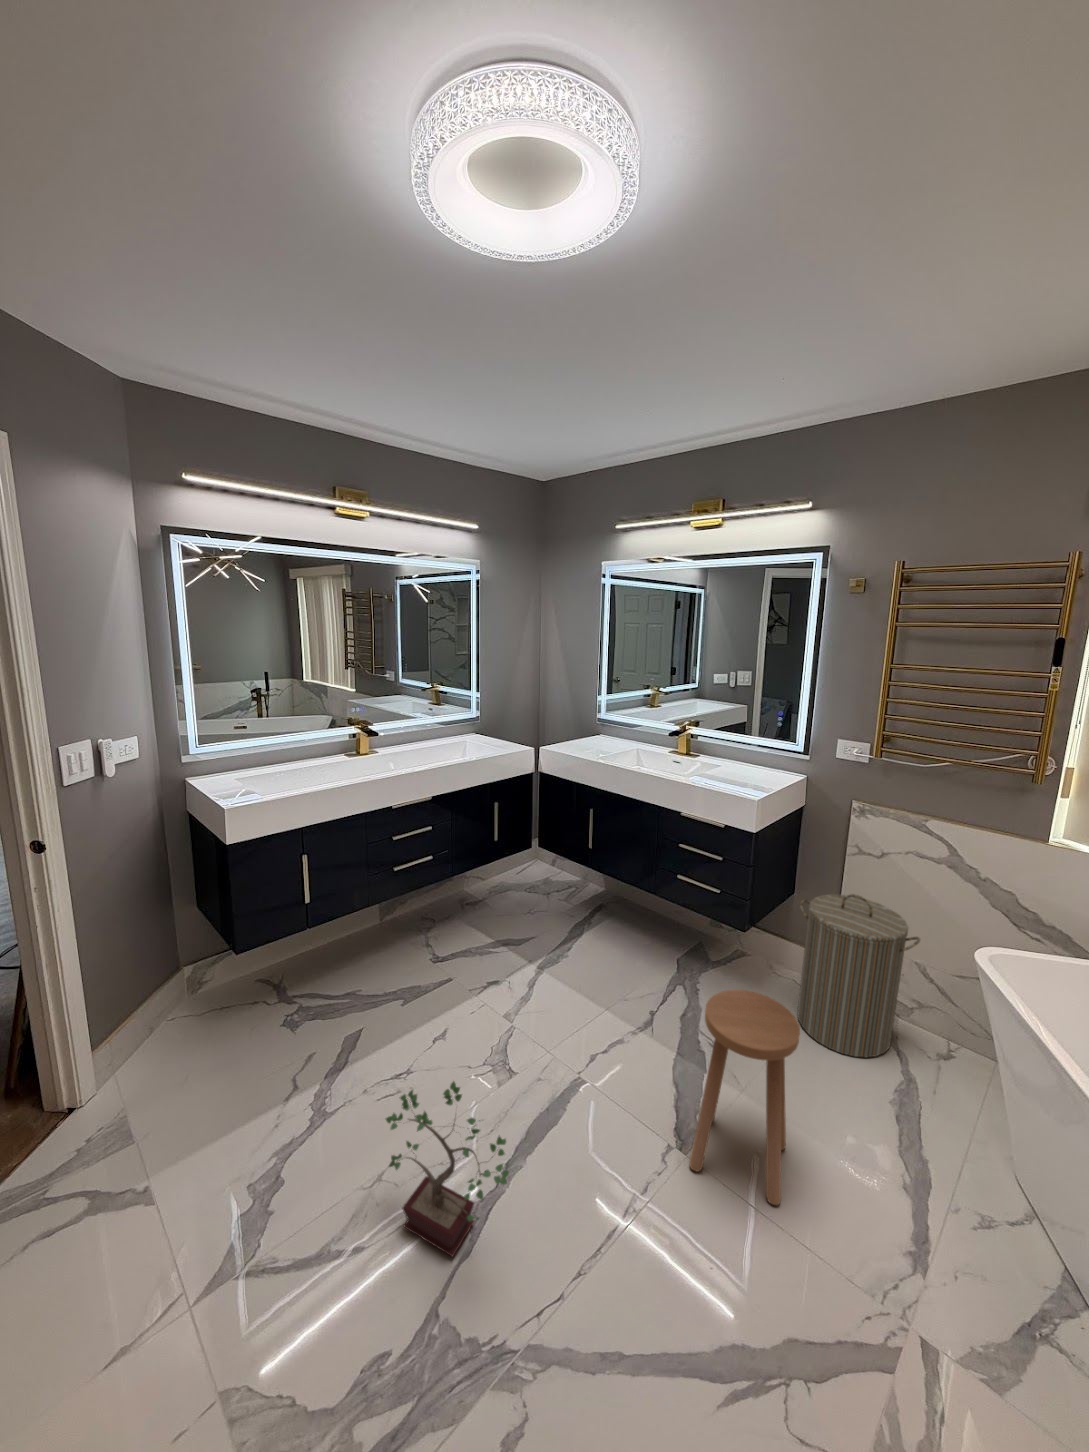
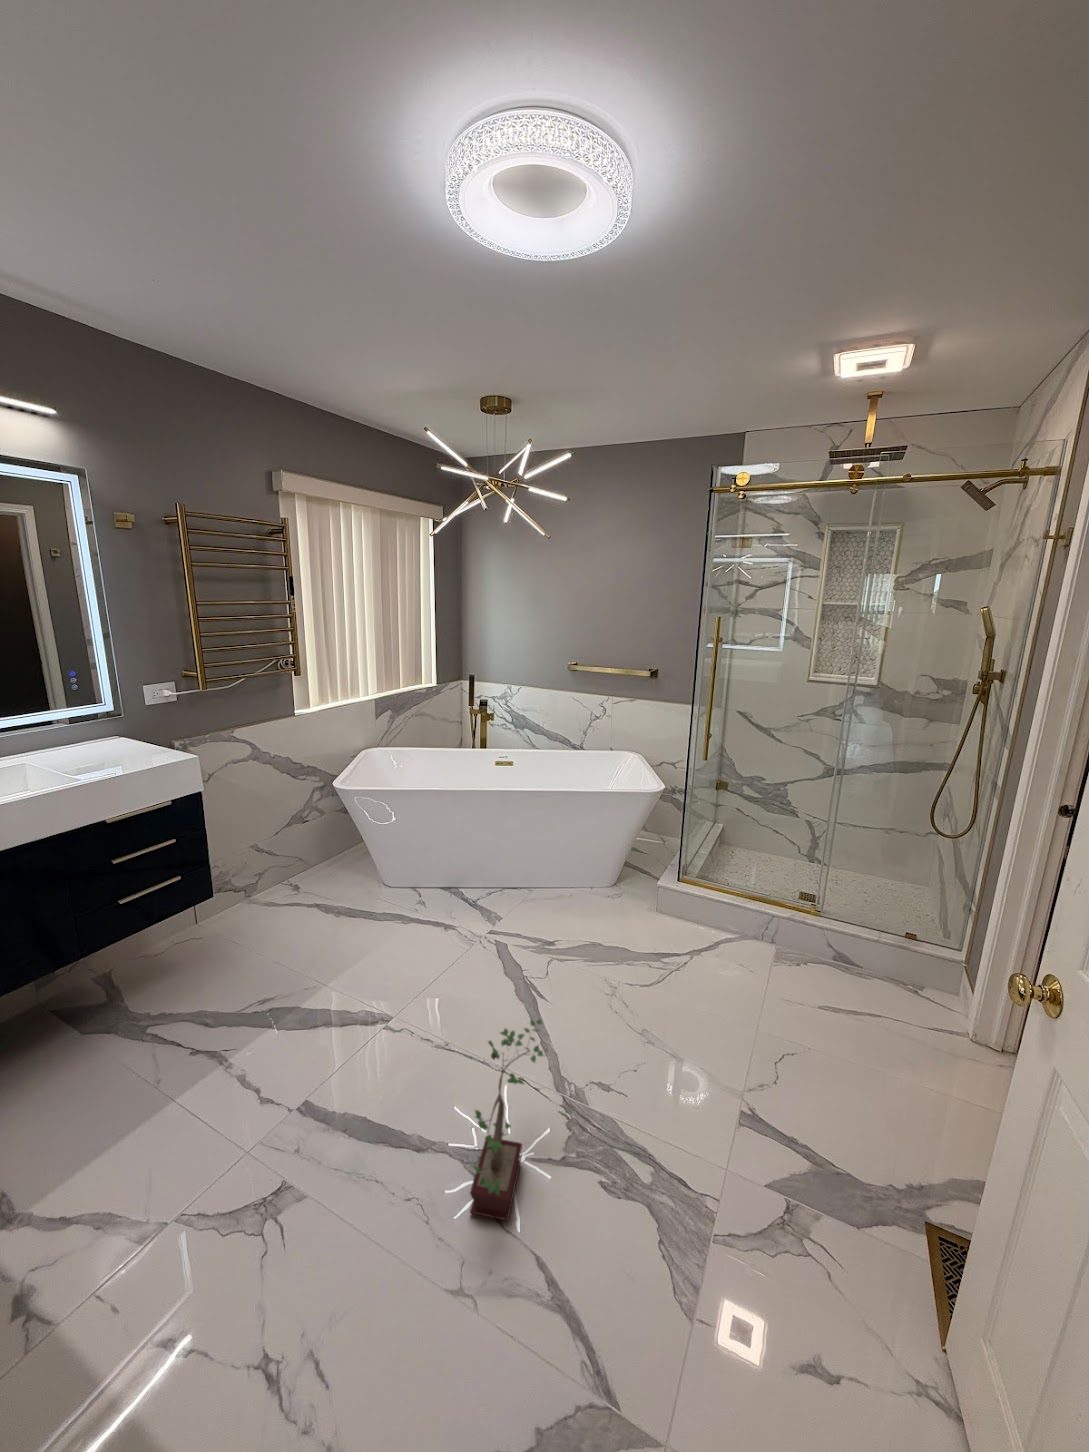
laundry hamper: present [798,894,920,1057] -> none [195,809,292,948]
stool: present [689,990,800,1205] -> none [350,864,430,1016]

